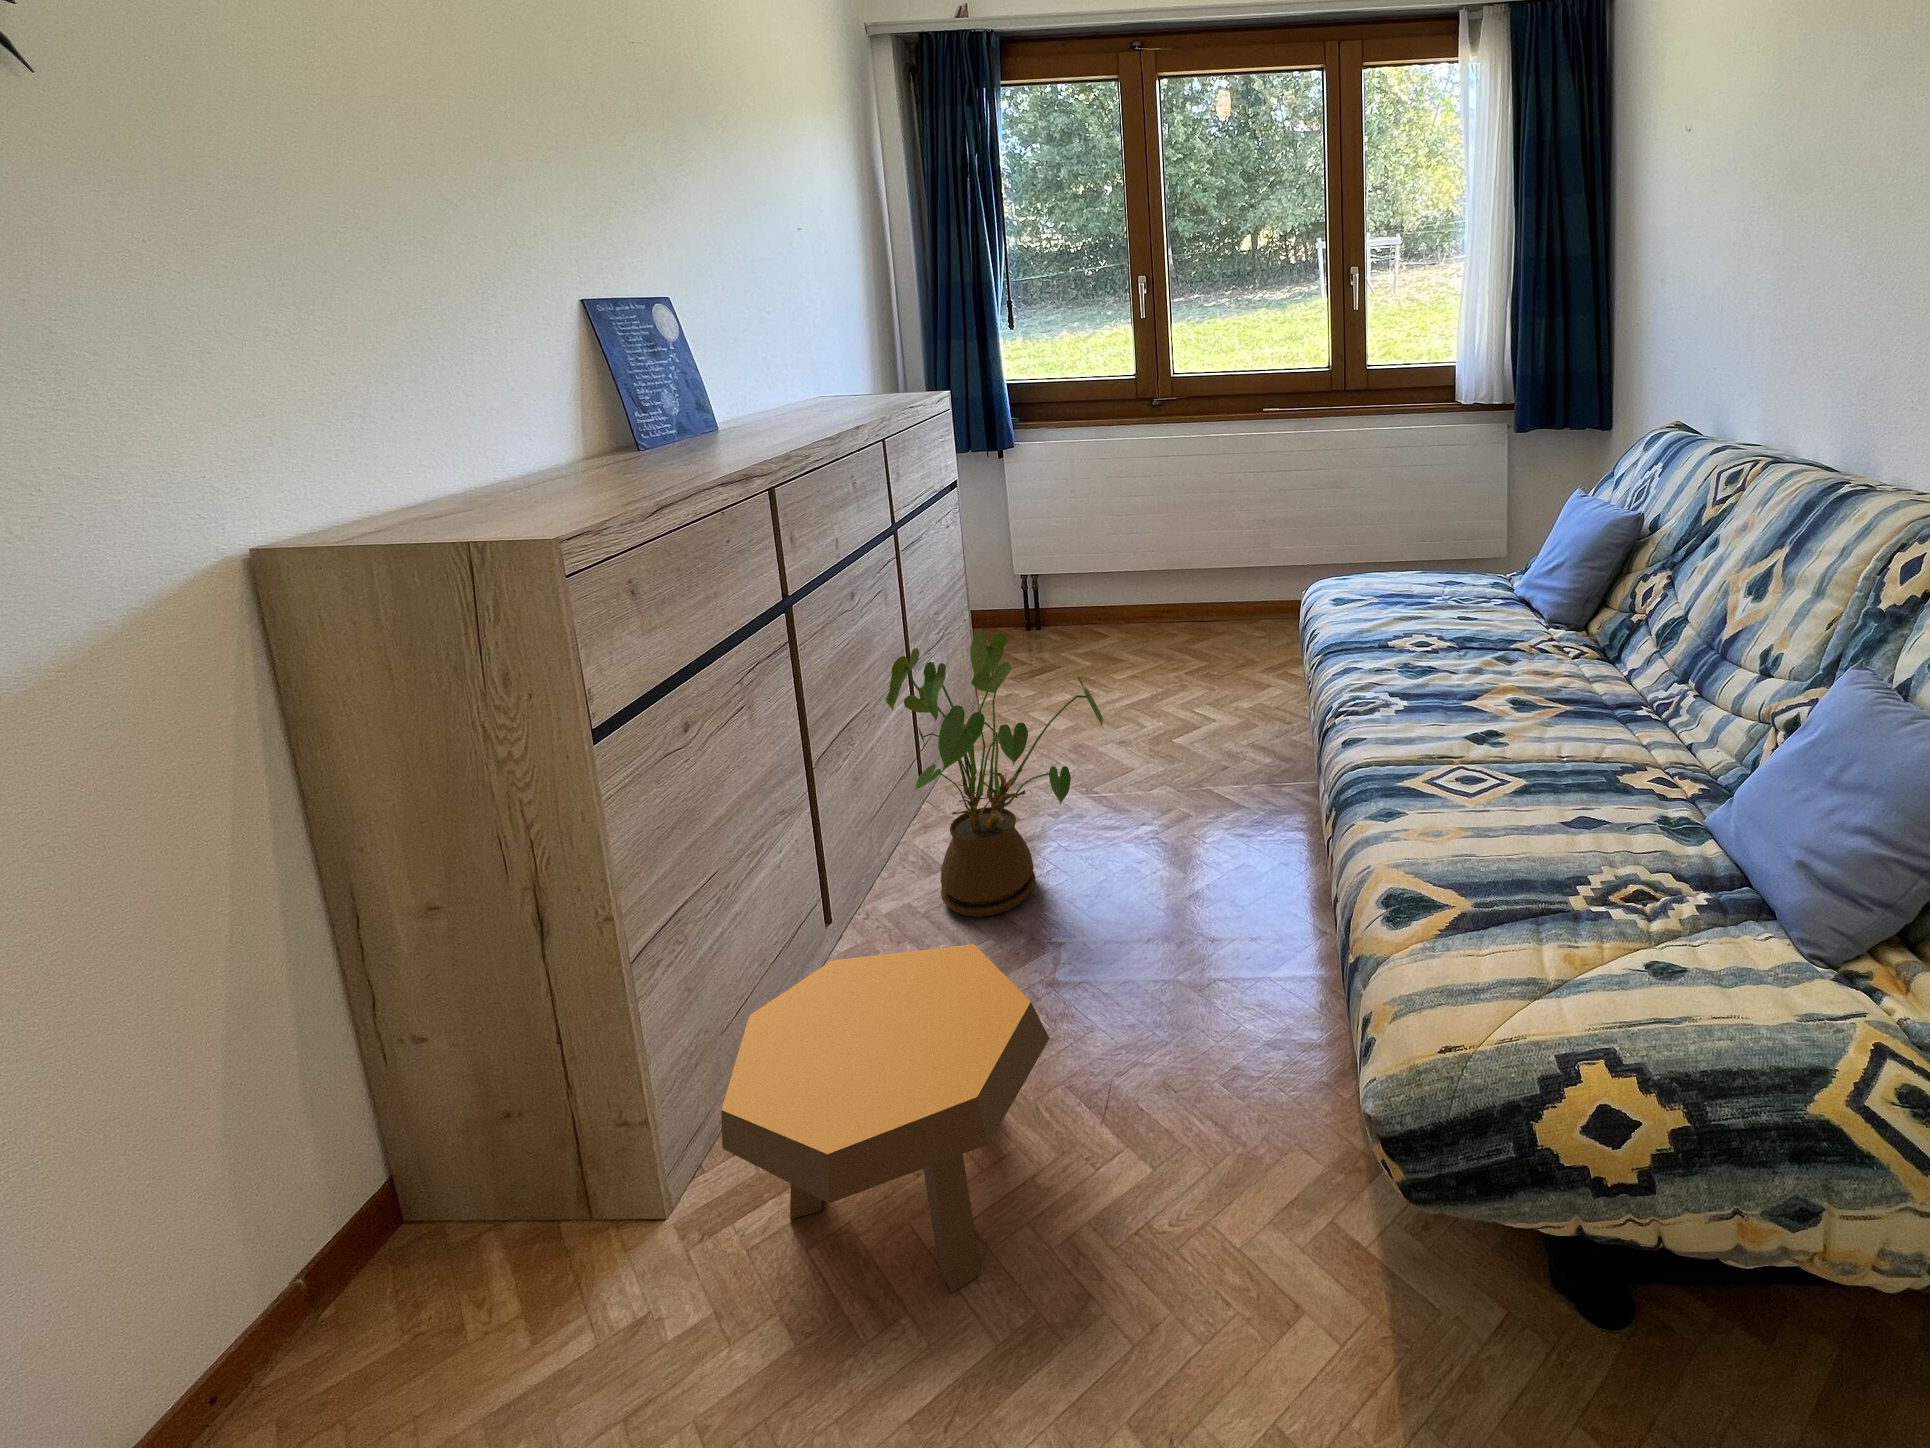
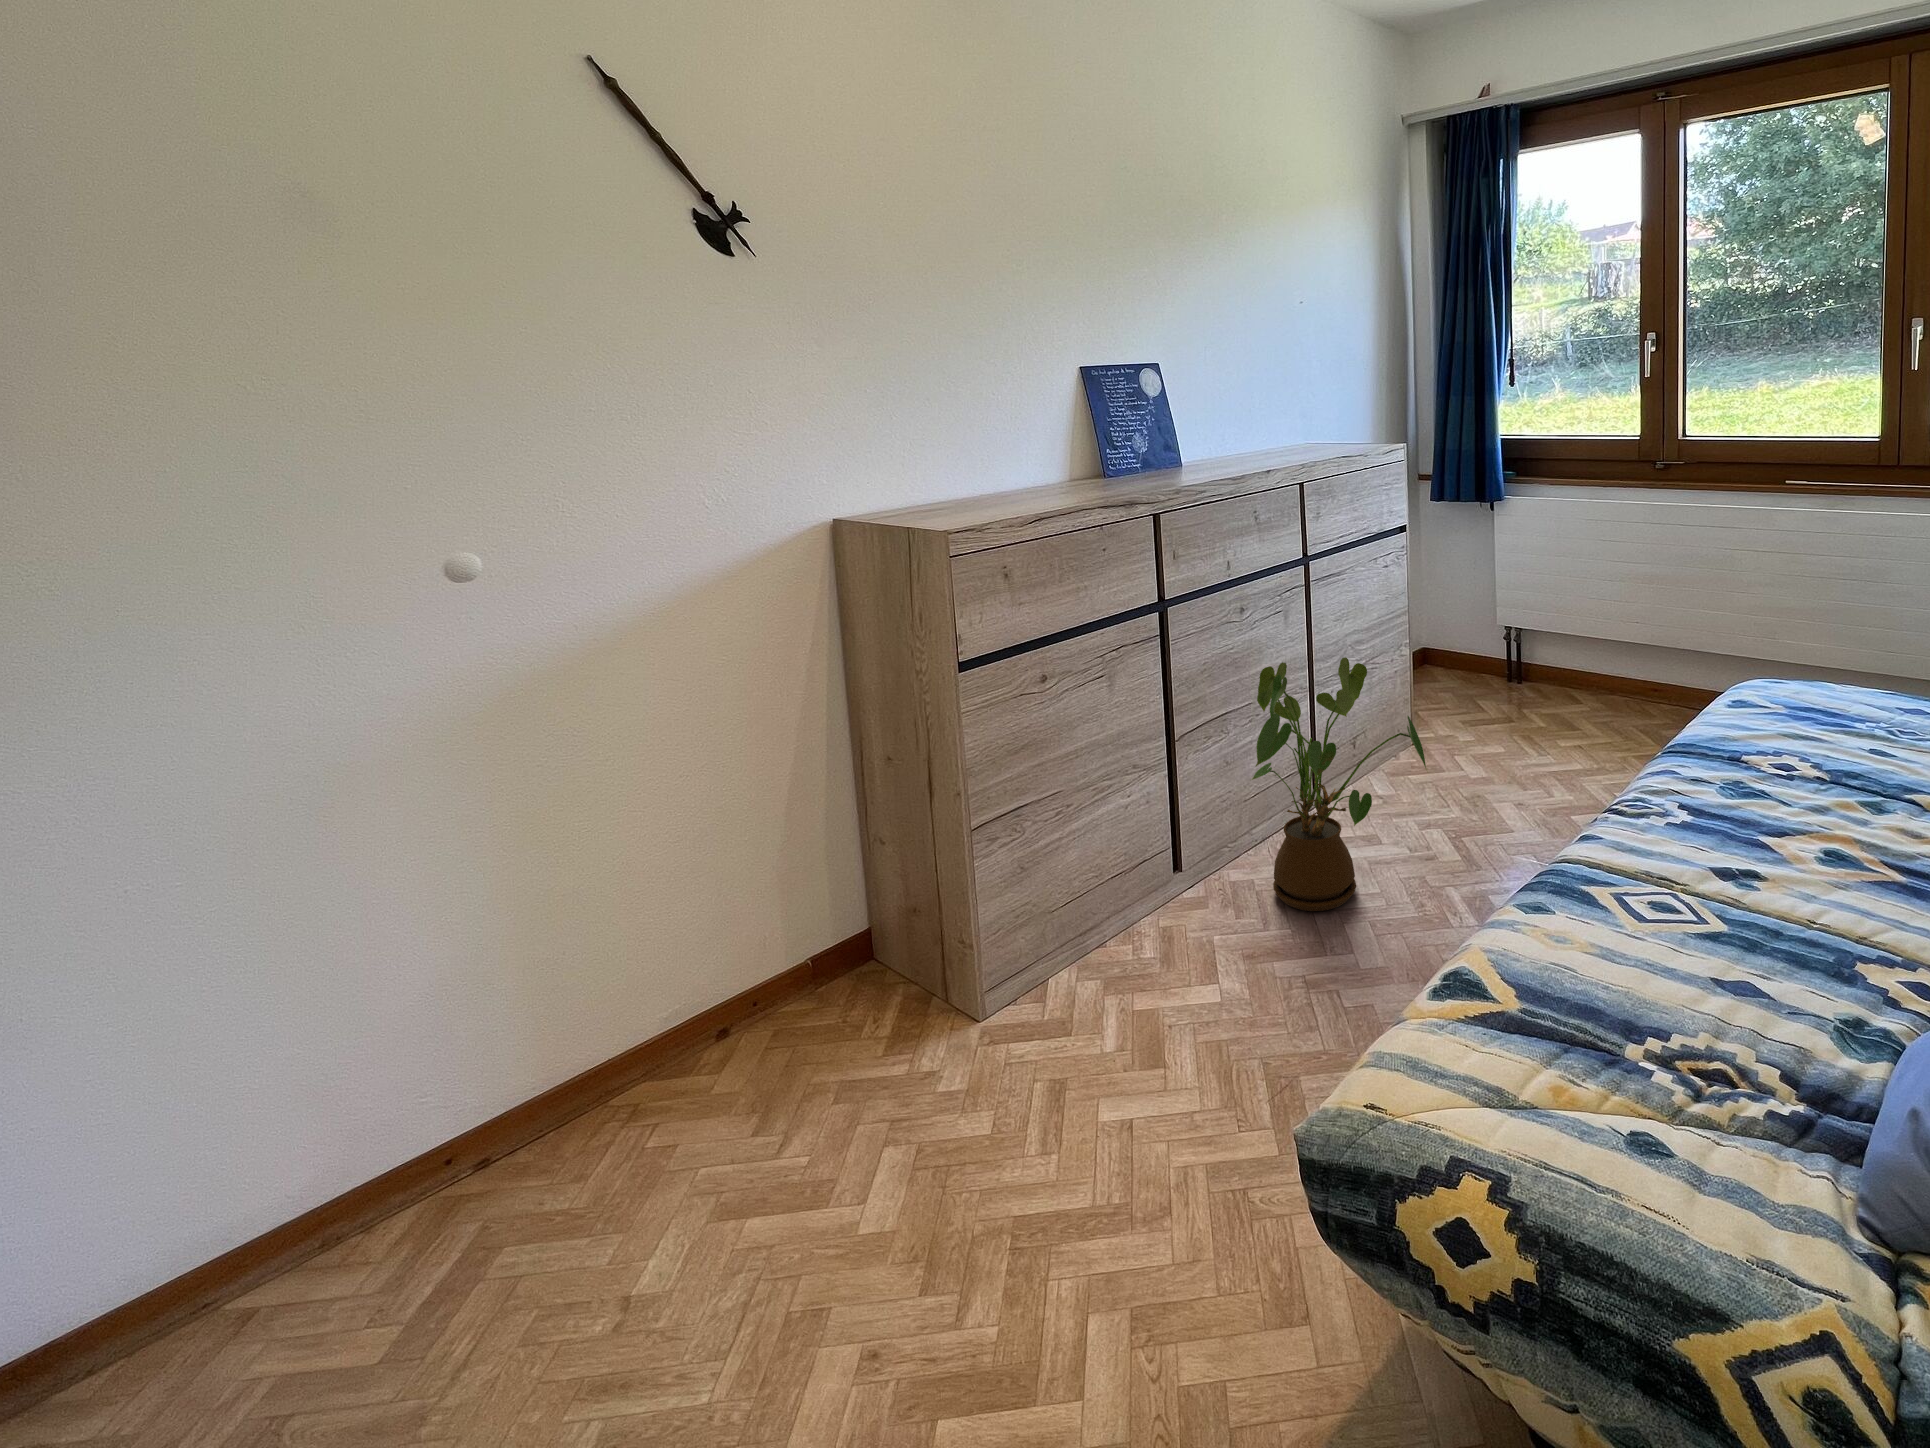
footstool: present [721,944,1049,1293] -> none [986,882,1220,1157]

